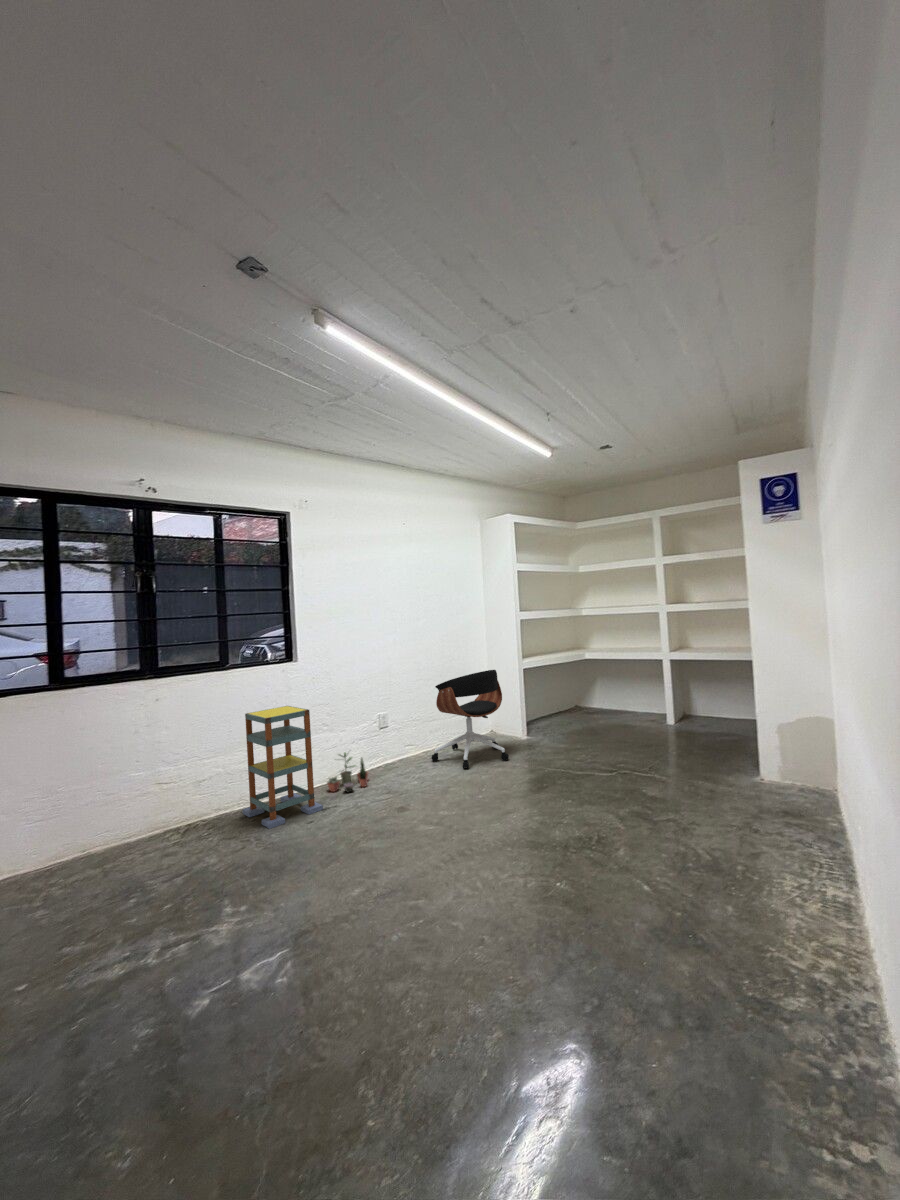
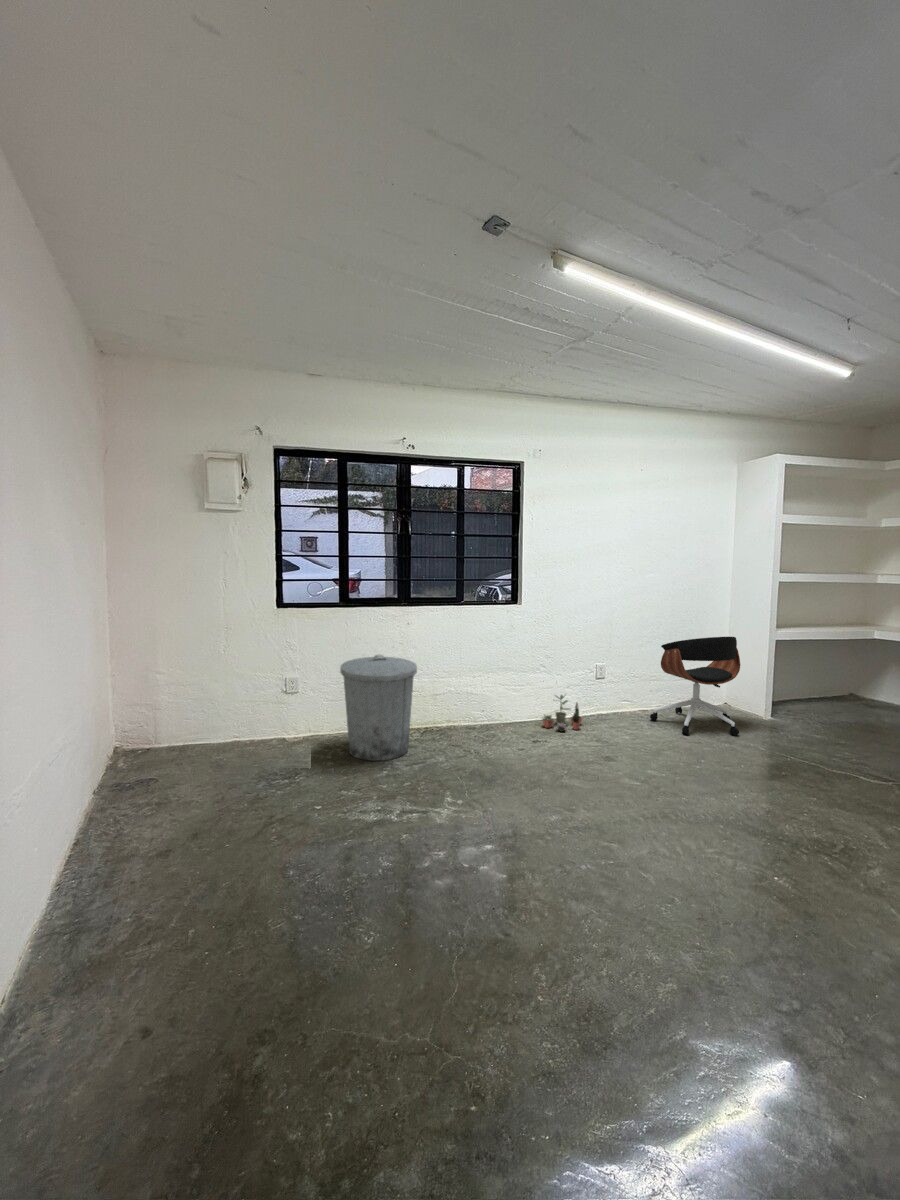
shelving unit: present [243,706,323,829] -> none [468,644,535,746]
trash can: none [56,744,172,890] -> present [340,655,417,761]

